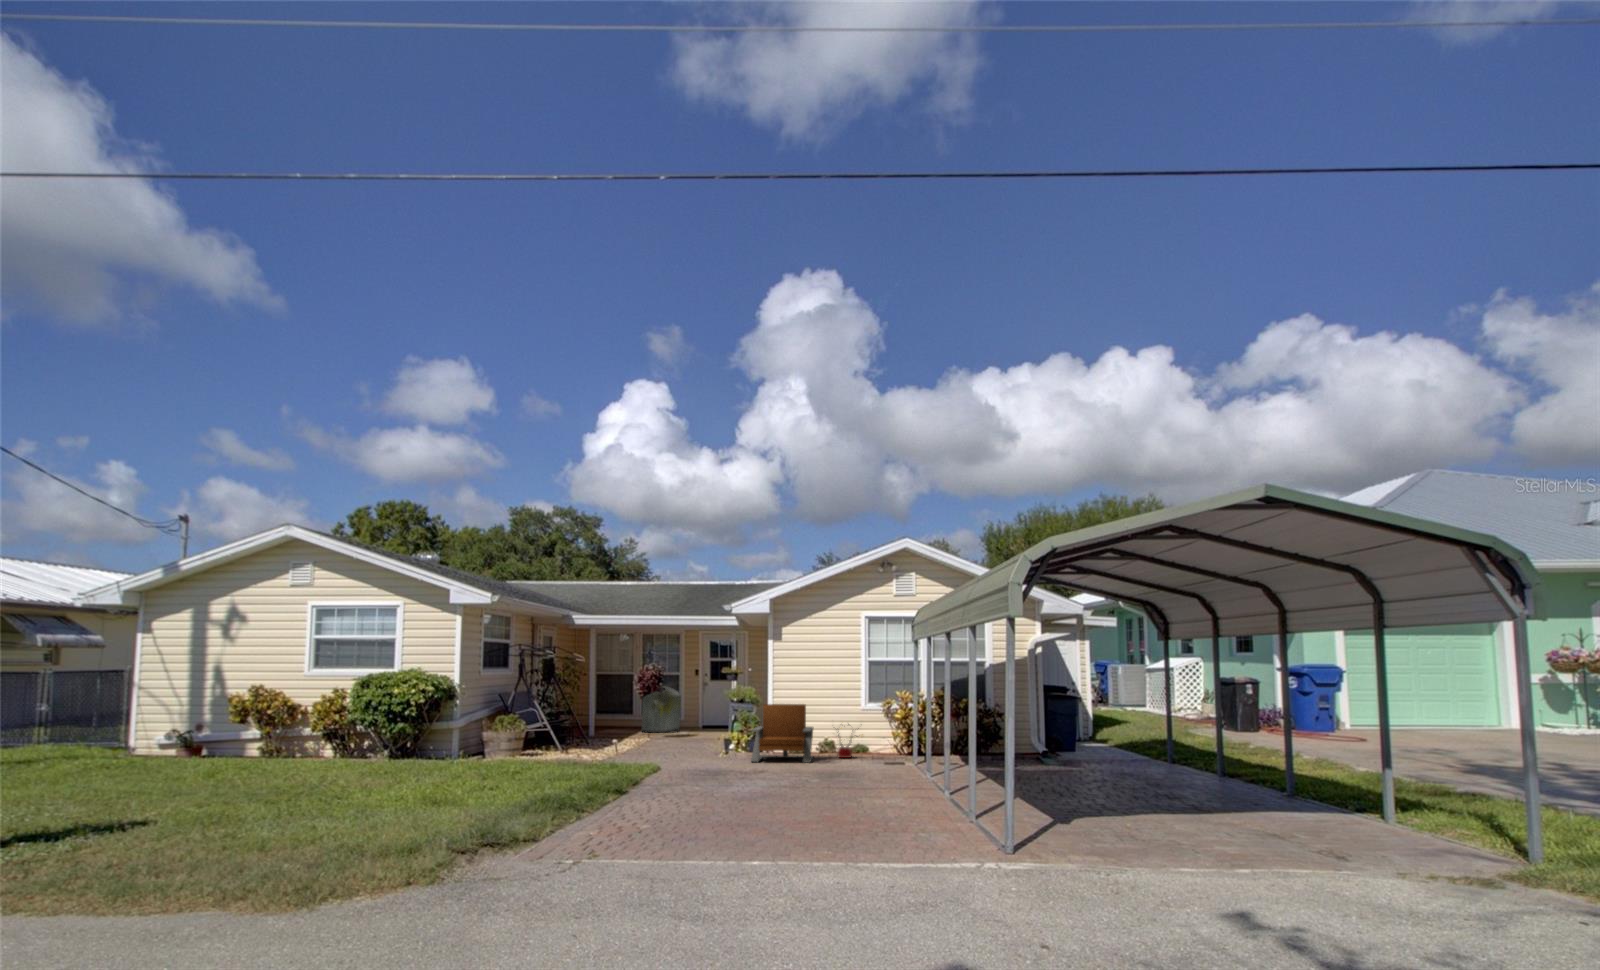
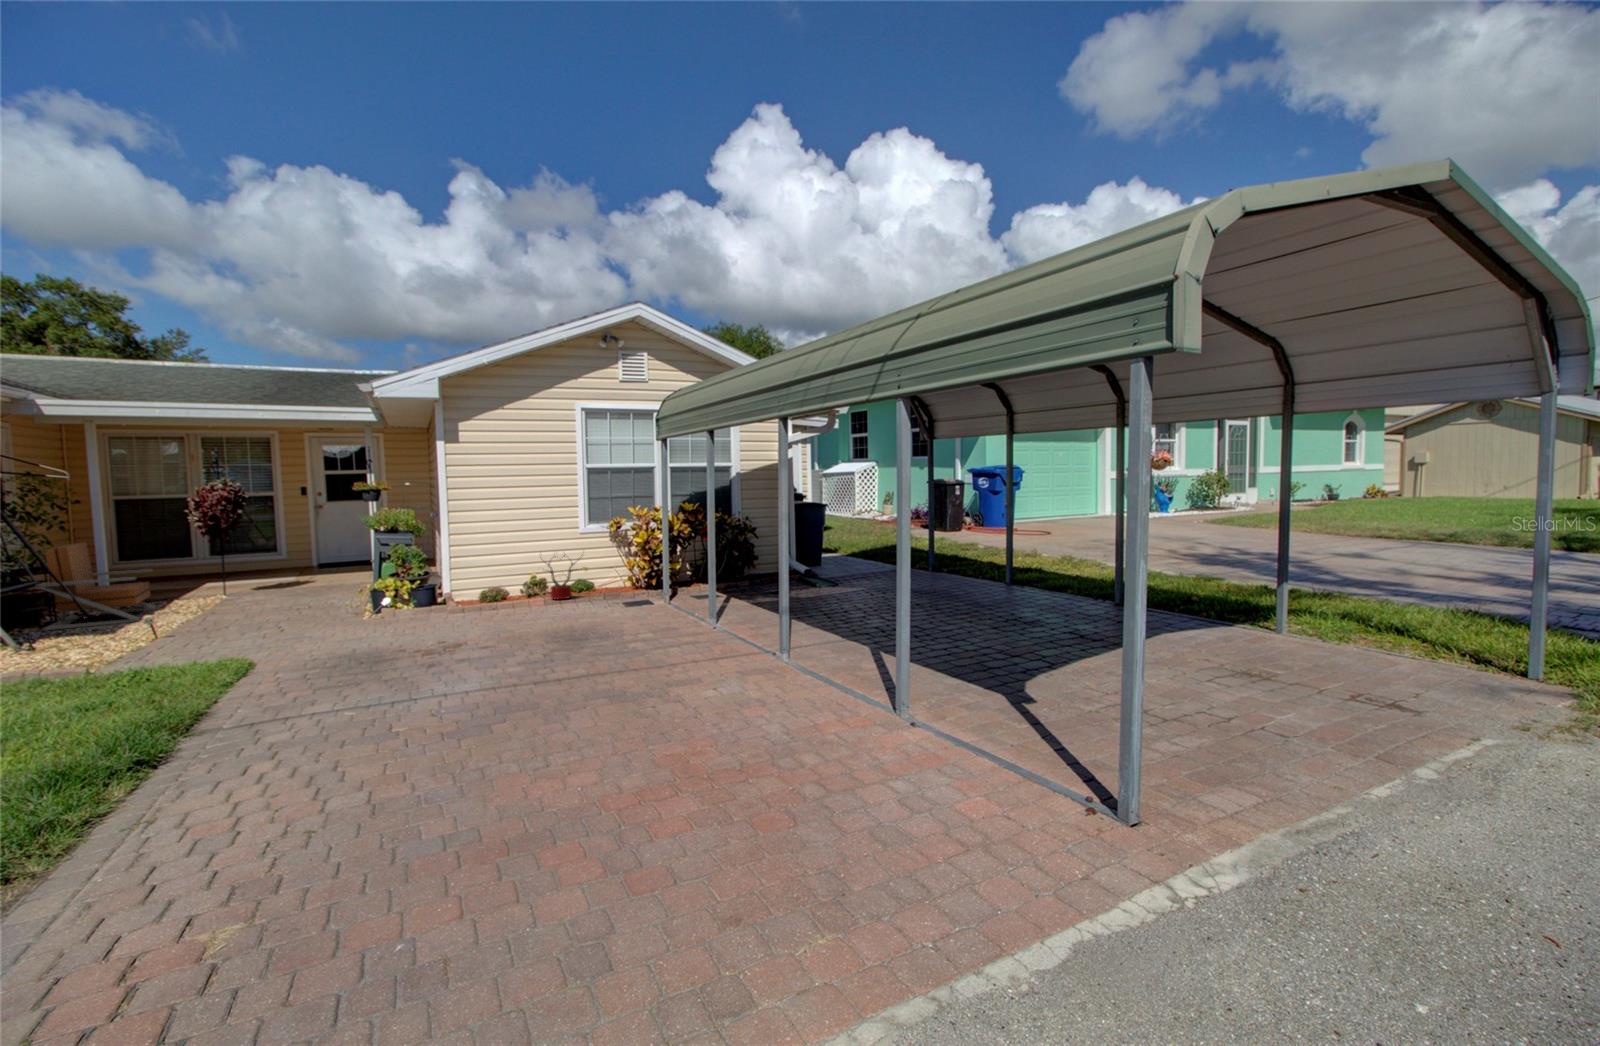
trash can: present [642,686,681,733] -> none [213,514,284,580]
lounge chair: present [751,704,813,763] -> present [36,543,156,630]

